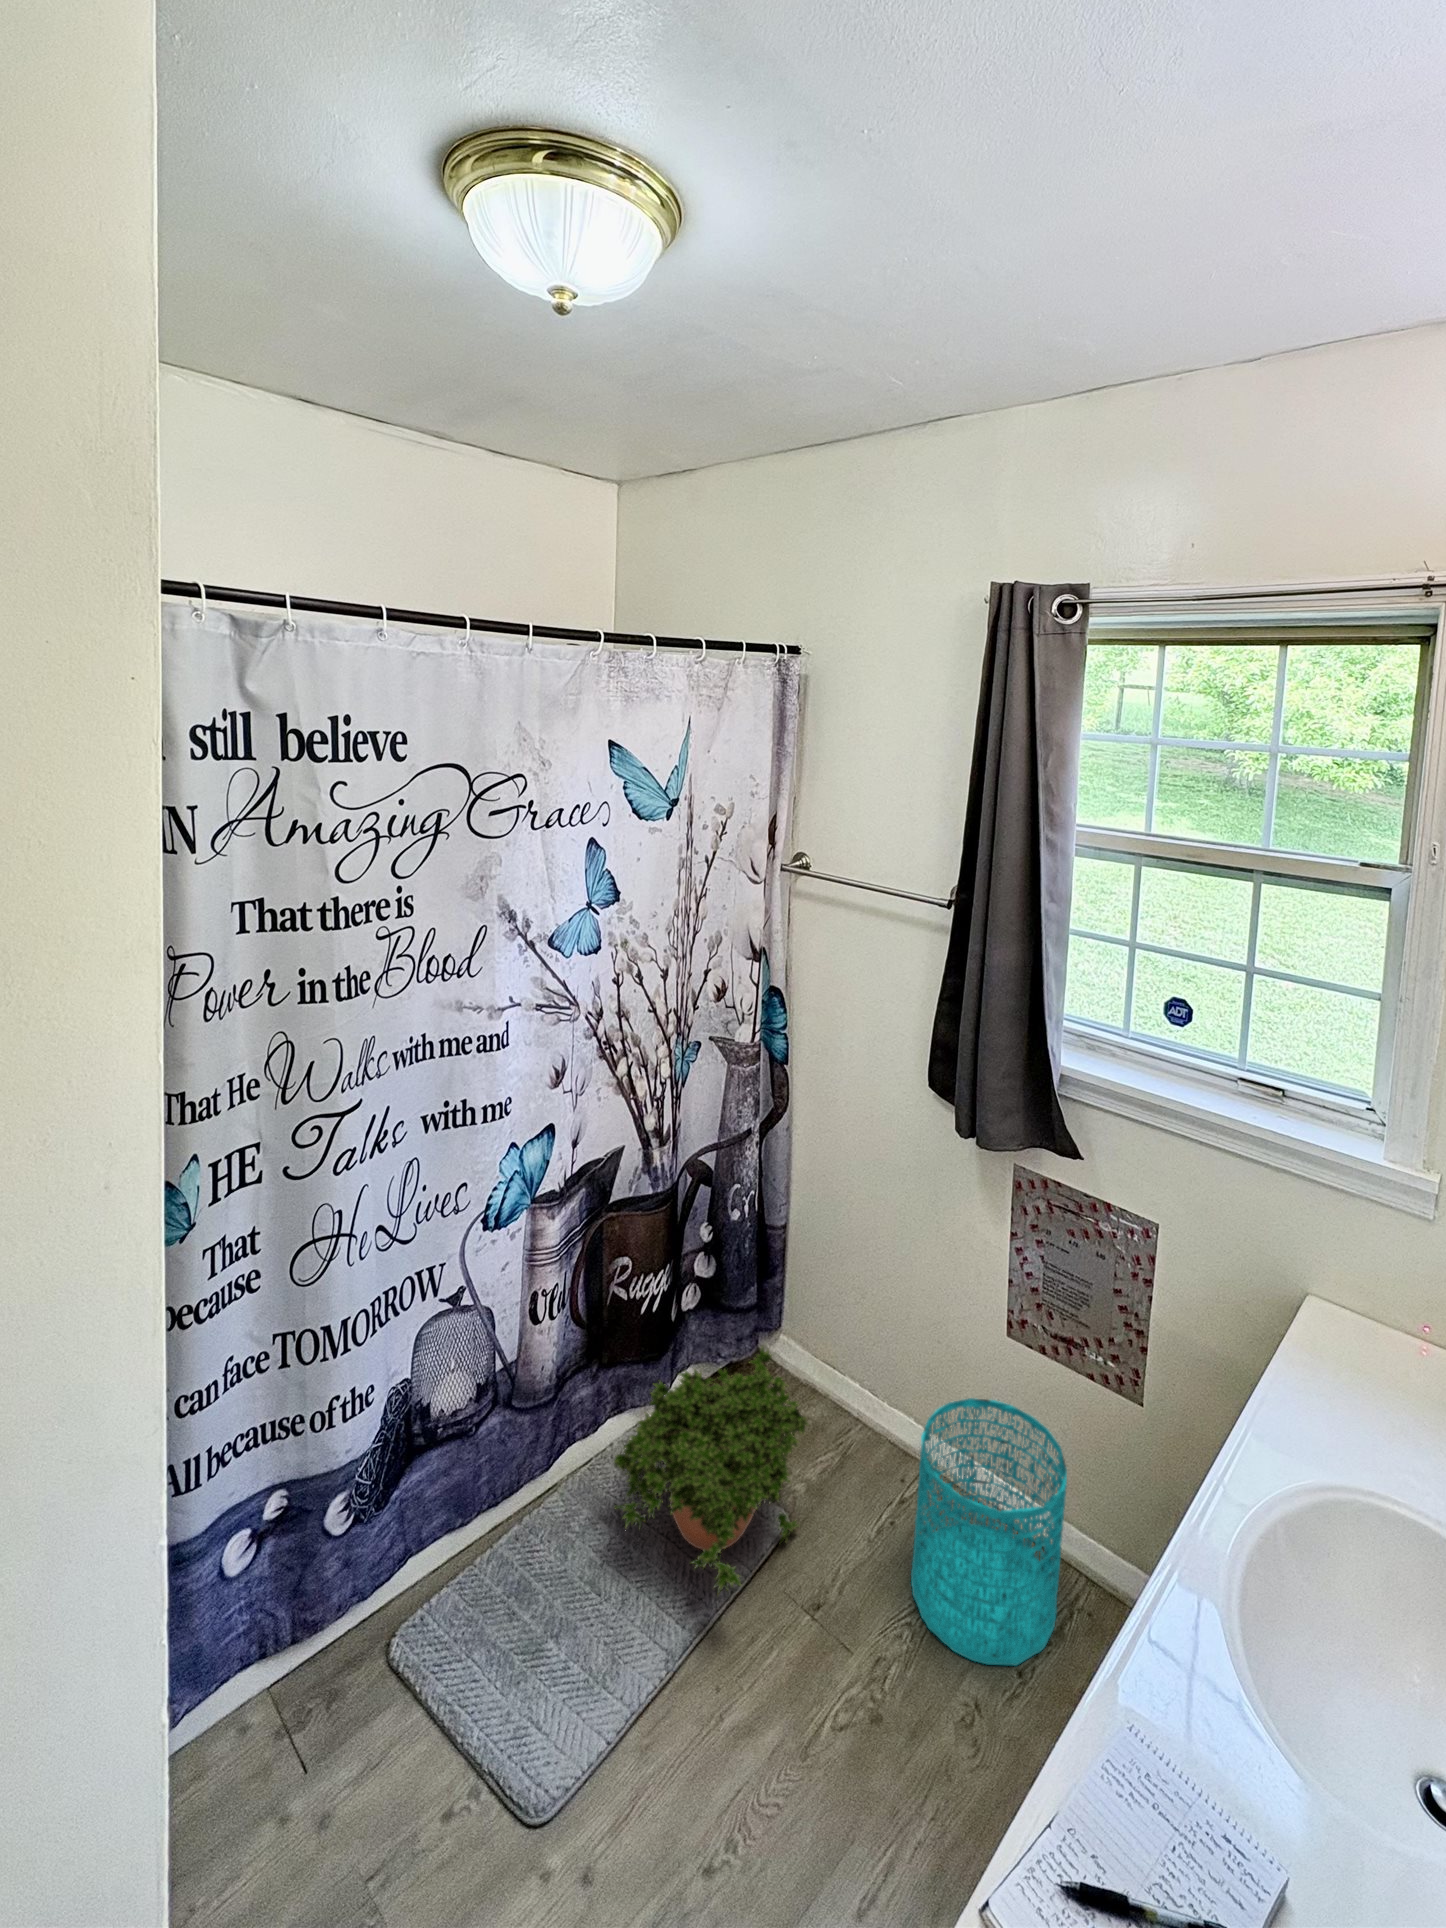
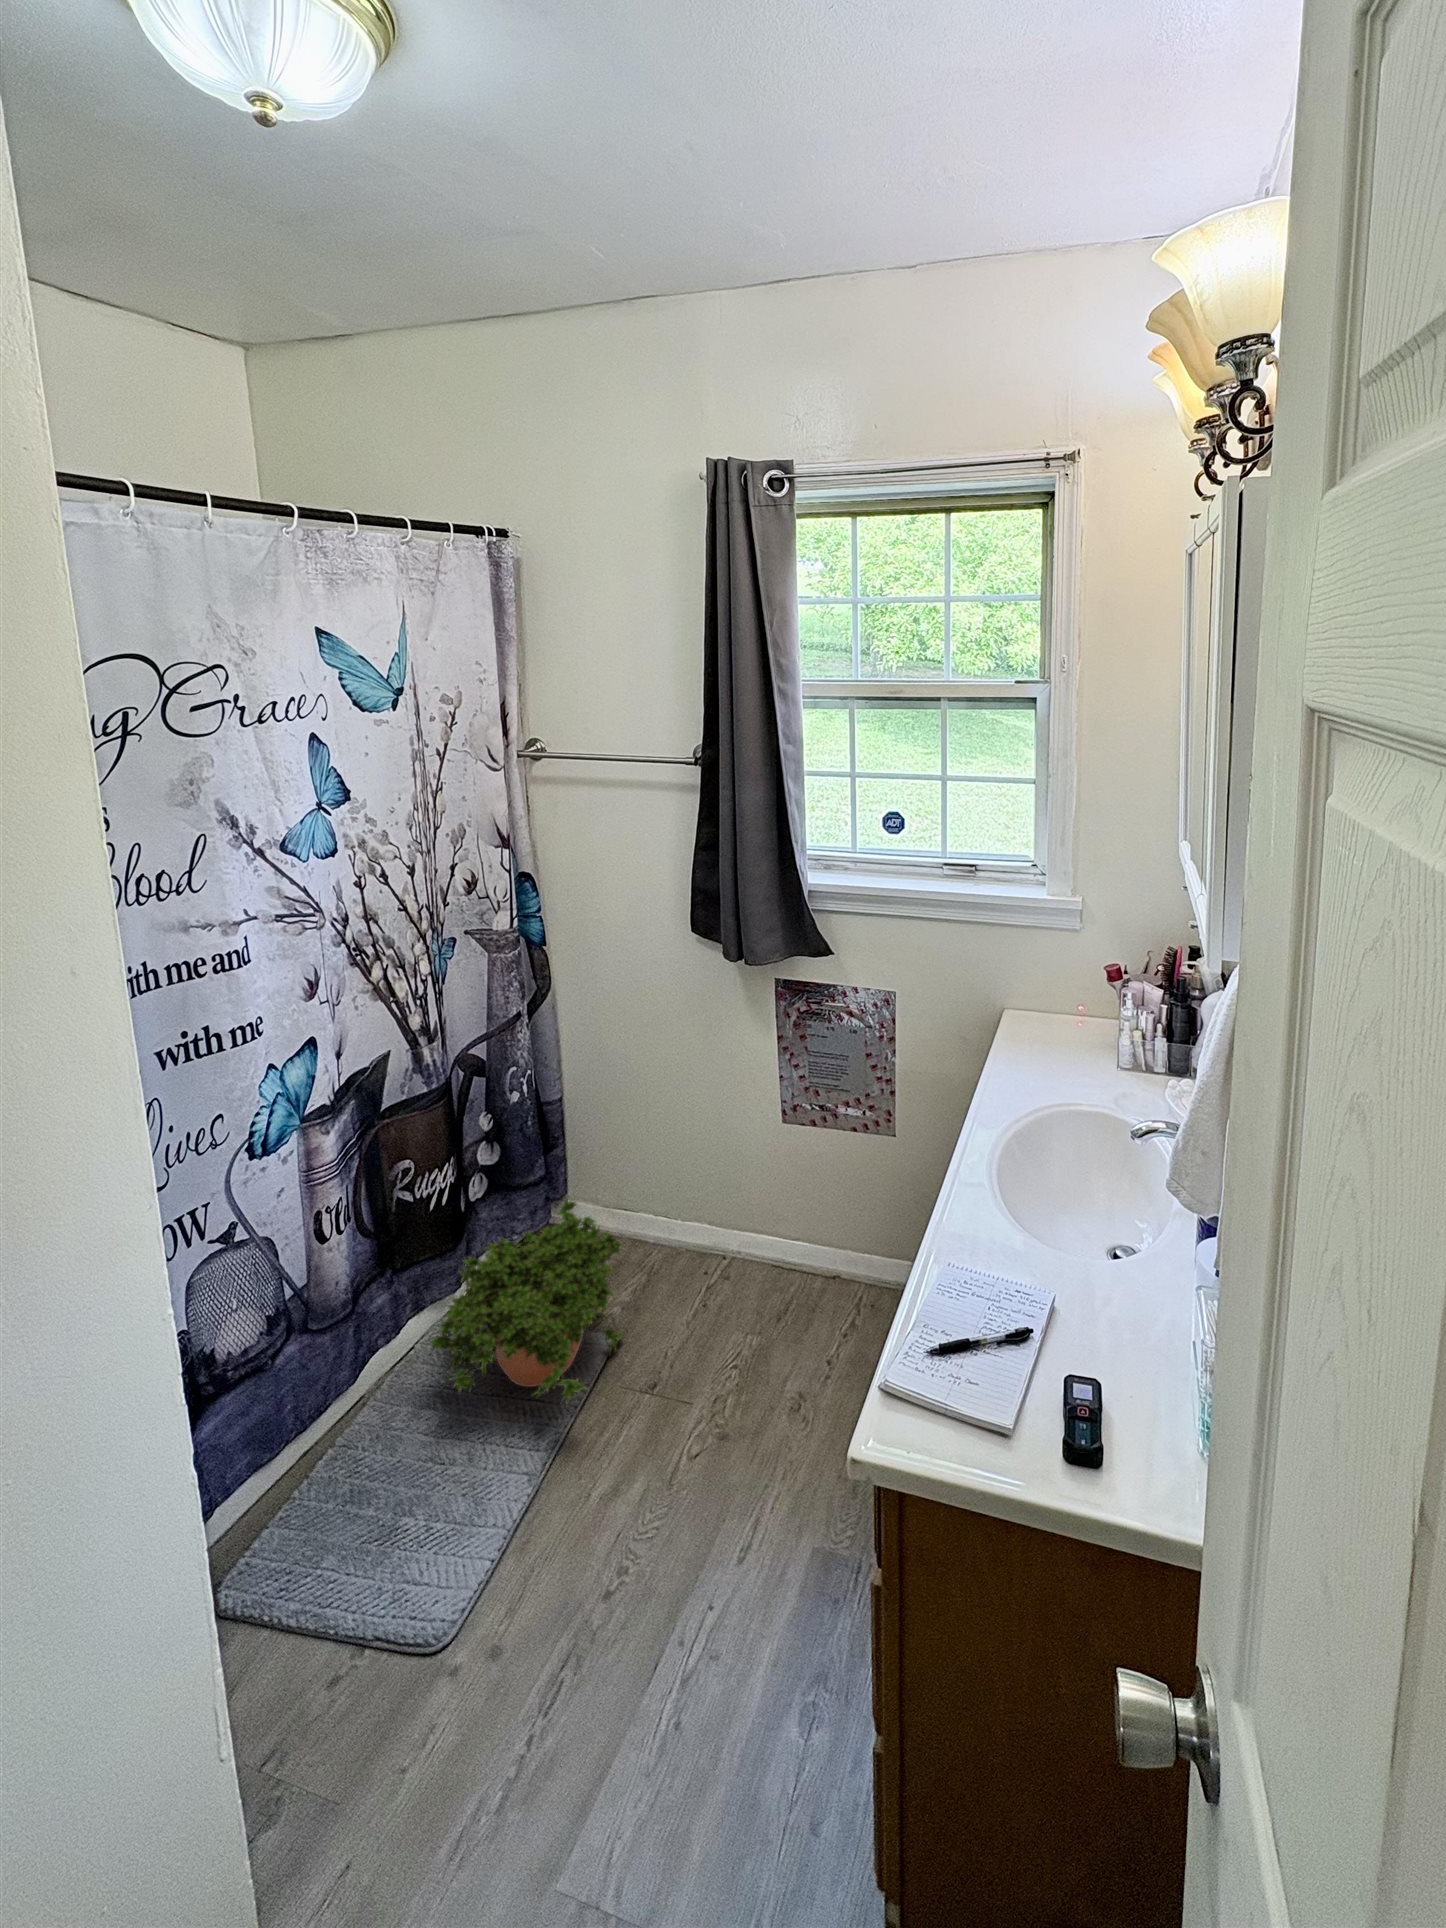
wastebasket: present [911,1398,1067,1665] -> none [727,1171,849,1369]

